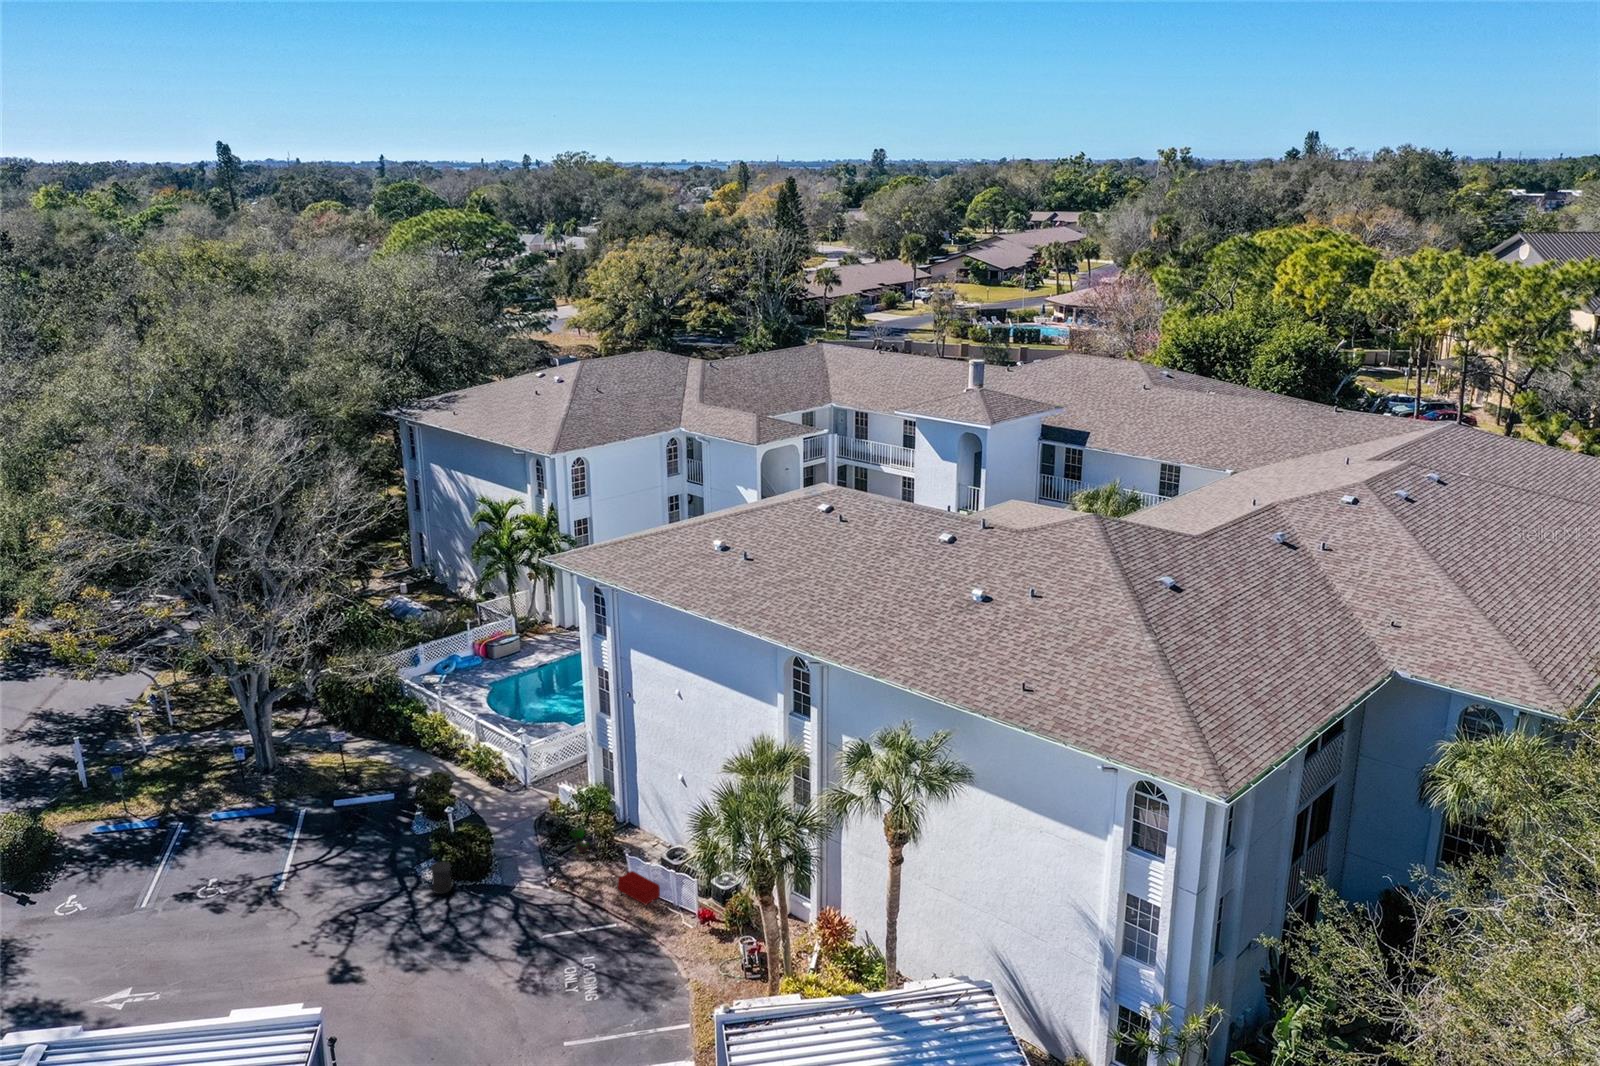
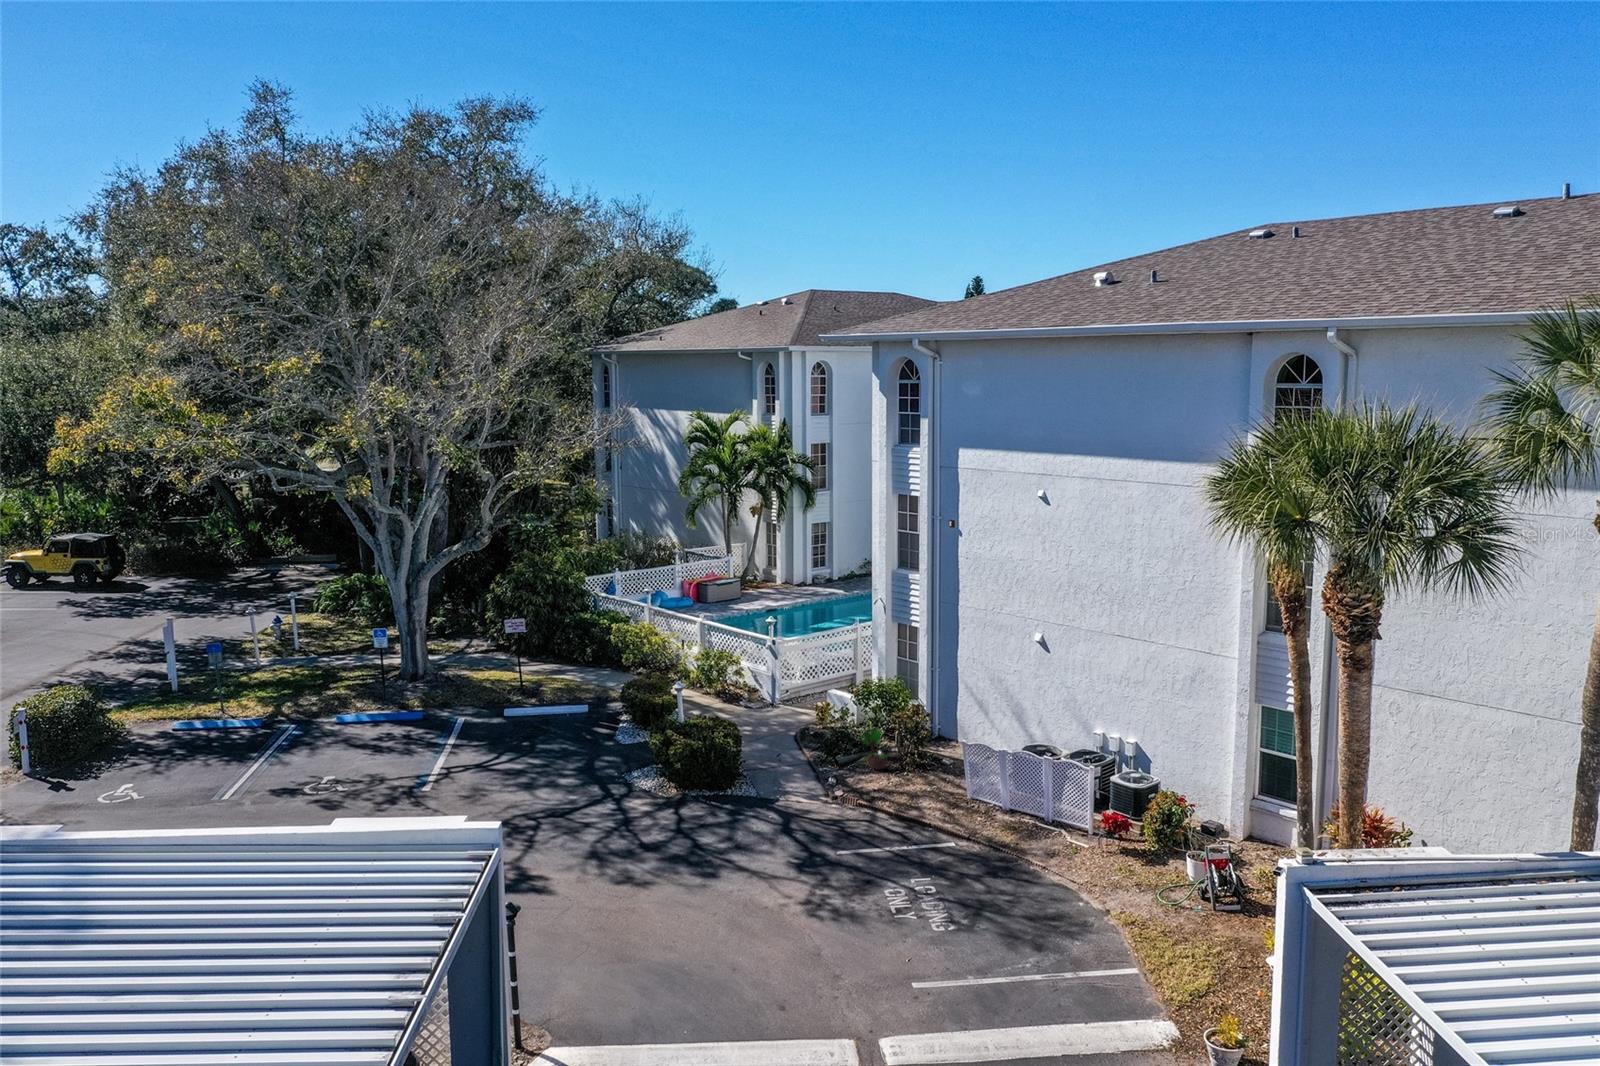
trash can: present [431,862,452,894] -> none [651,751,683,802]
bench: present [618,871,660,909] -> none [953,777,1028,832]

